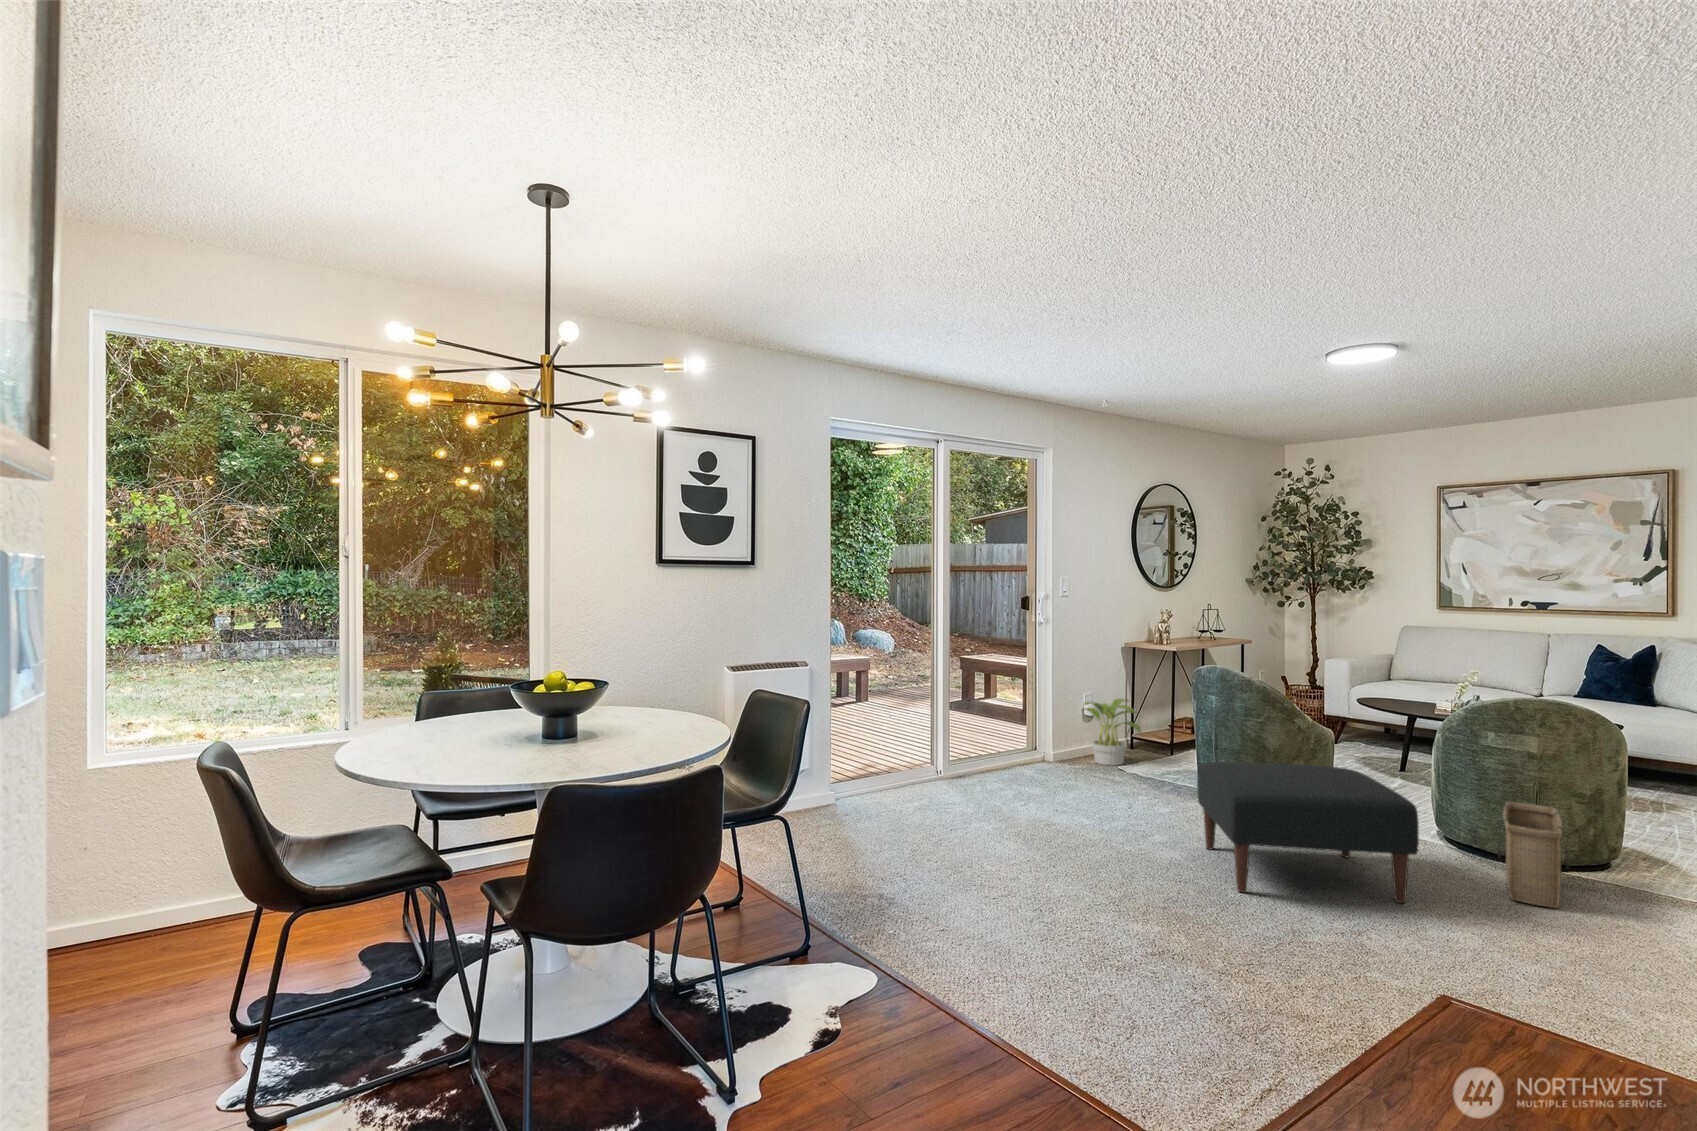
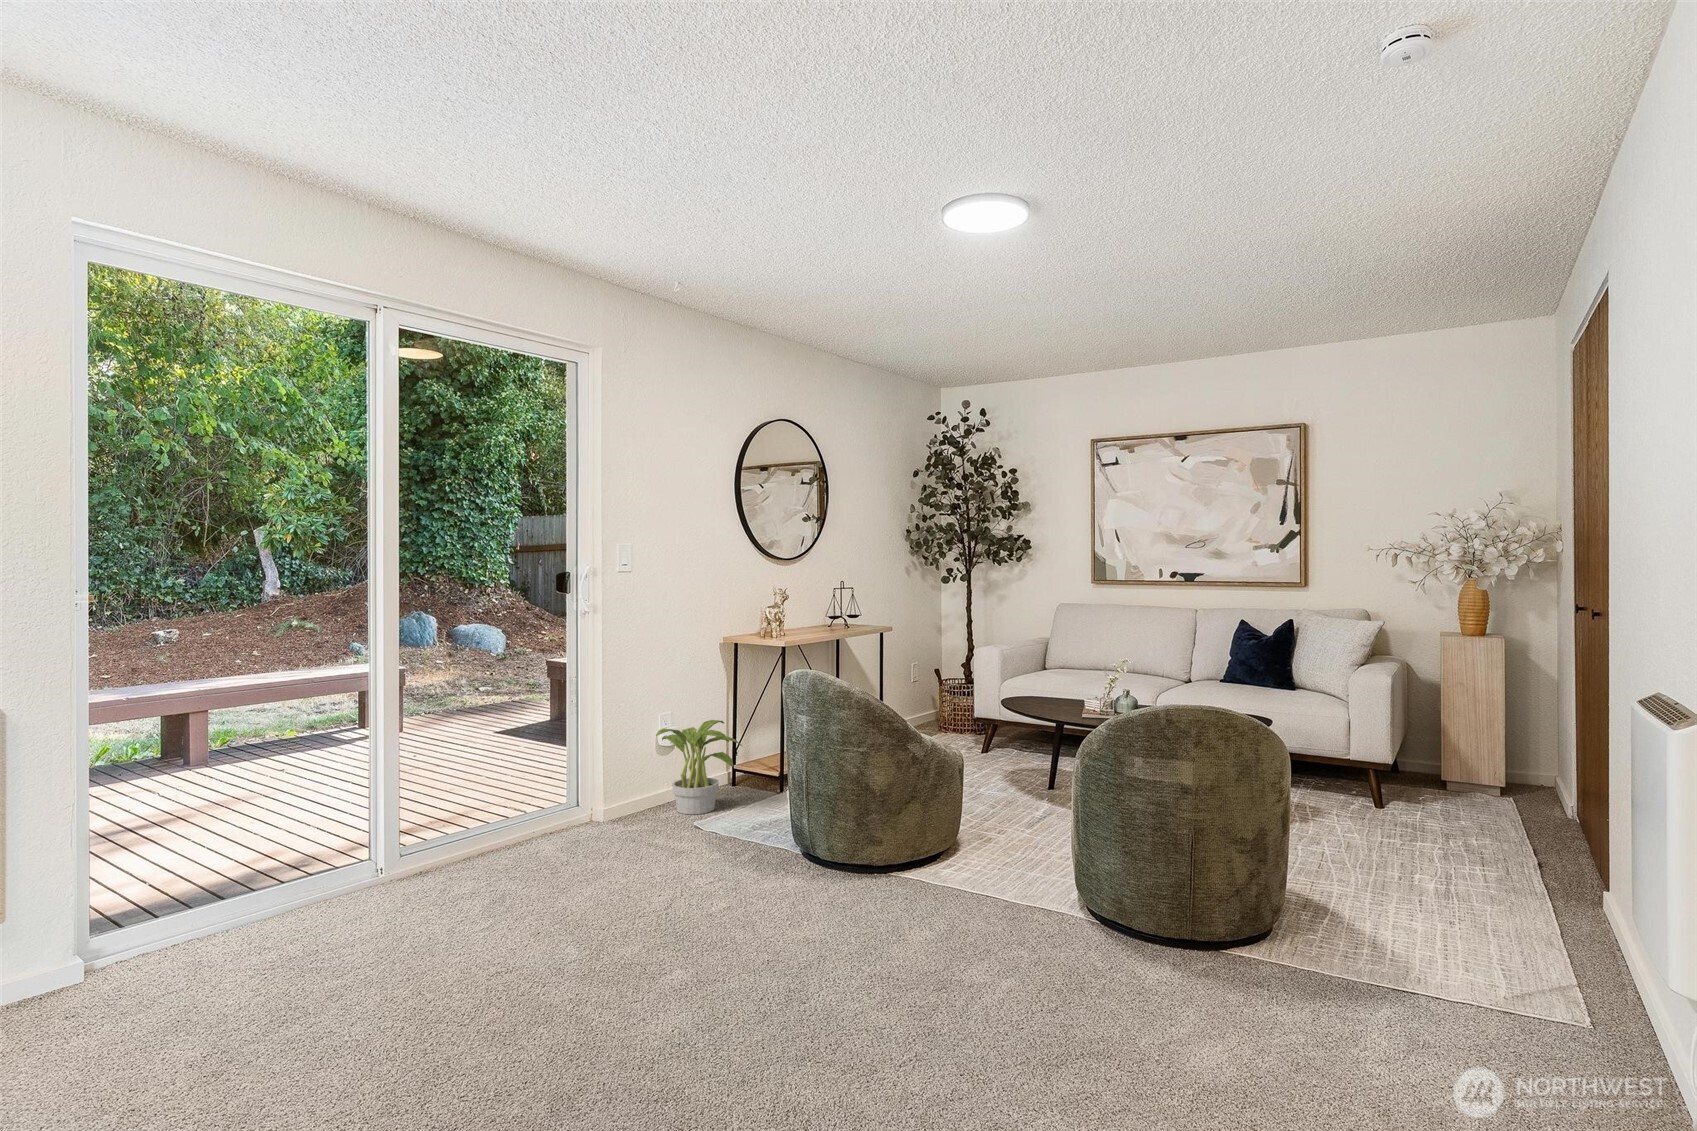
ottoman: present [1197,762,1419,903] -> none [754,821,1017,1044]
basket: present [1497,802,1569,908] -> none [1119,848,1197,999]

